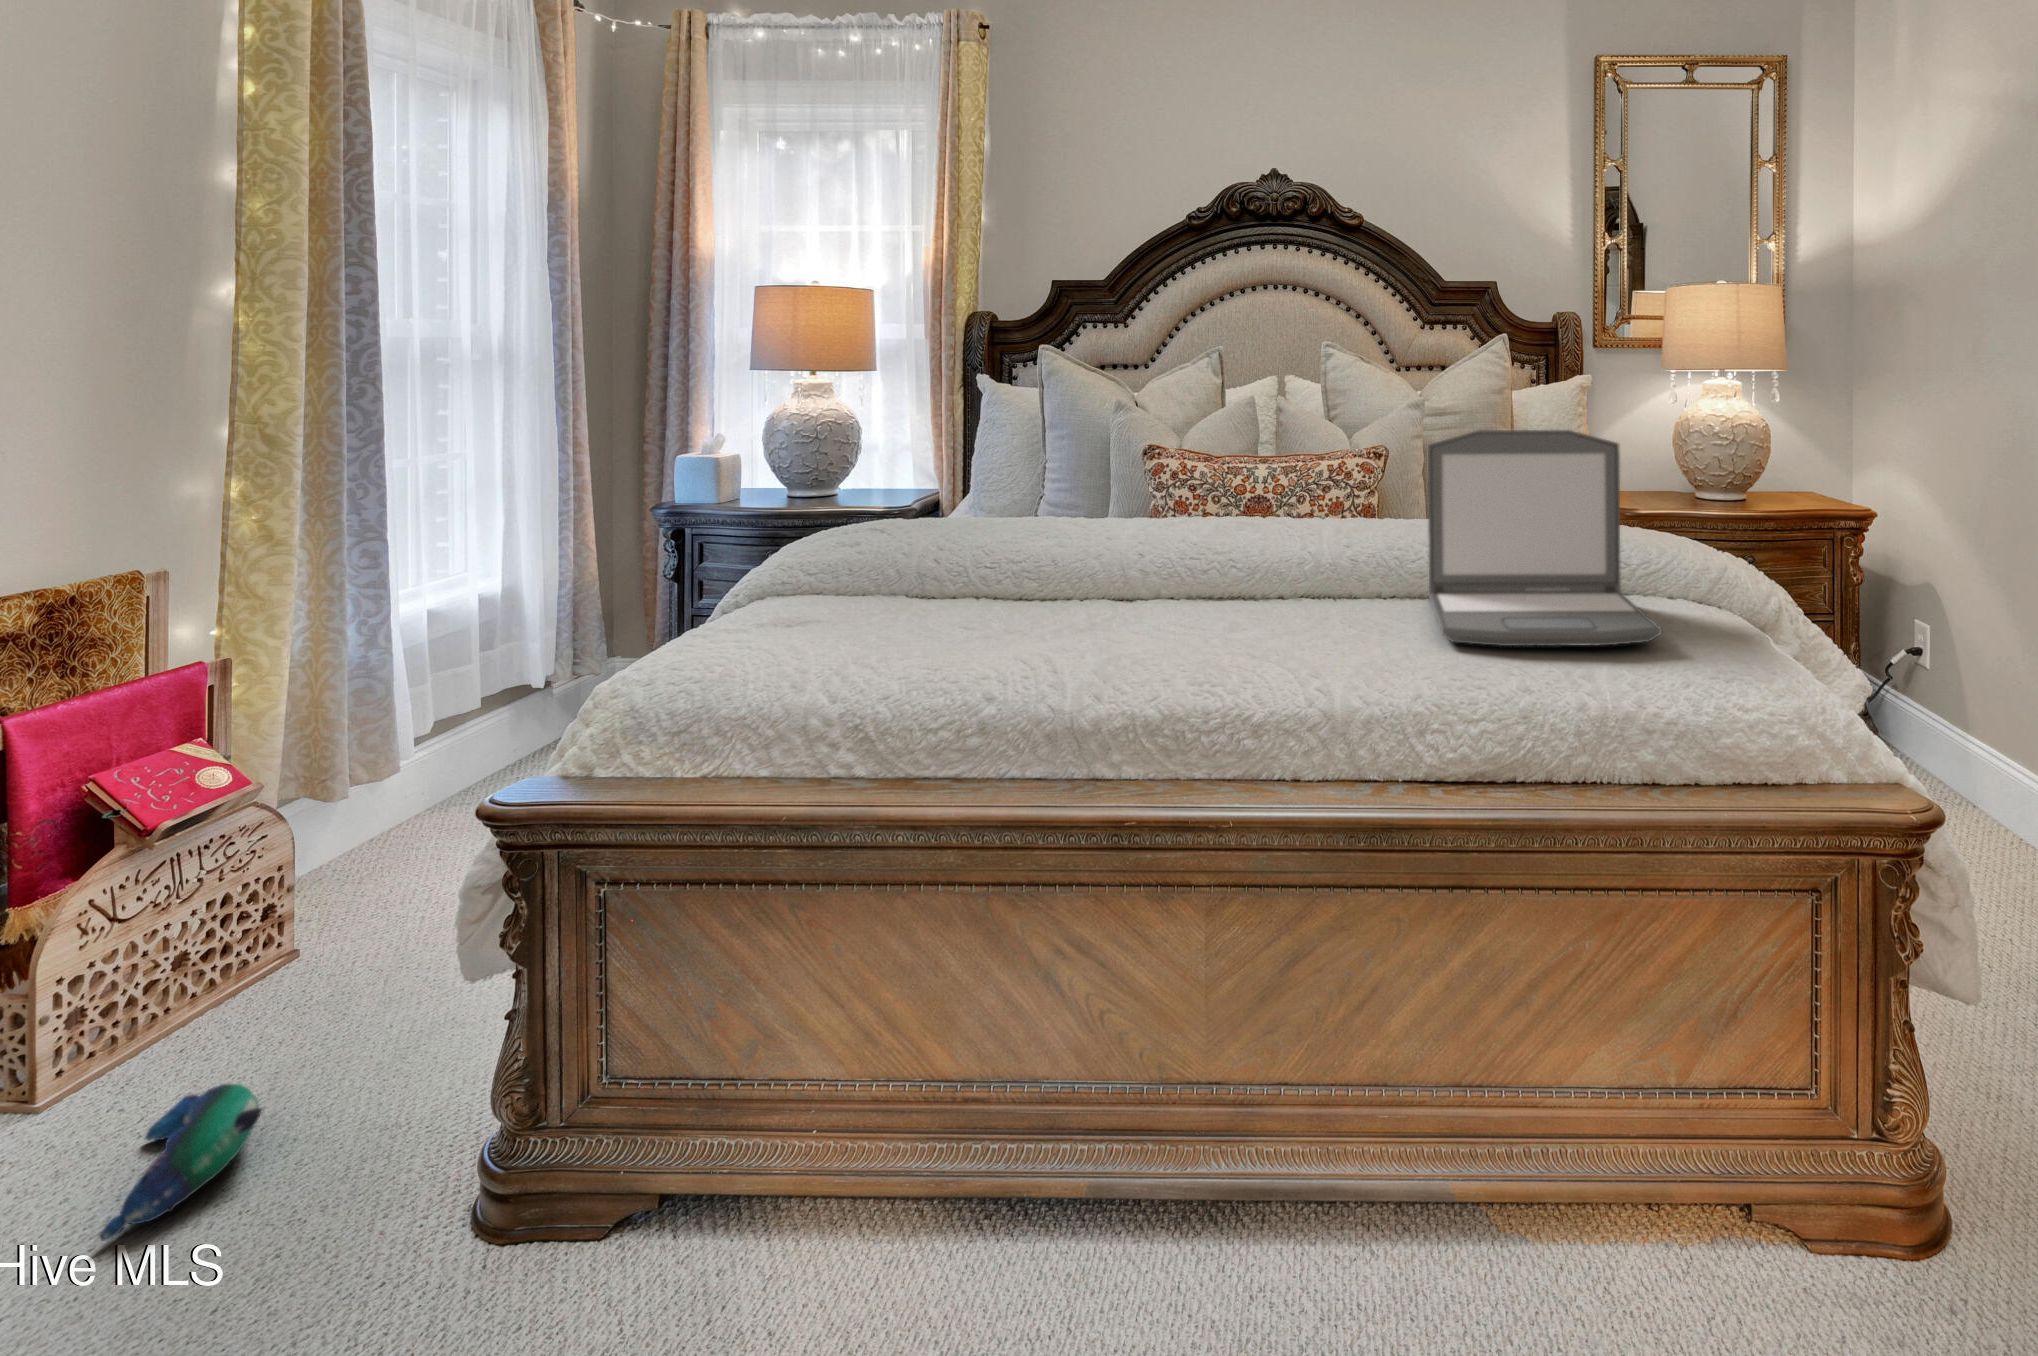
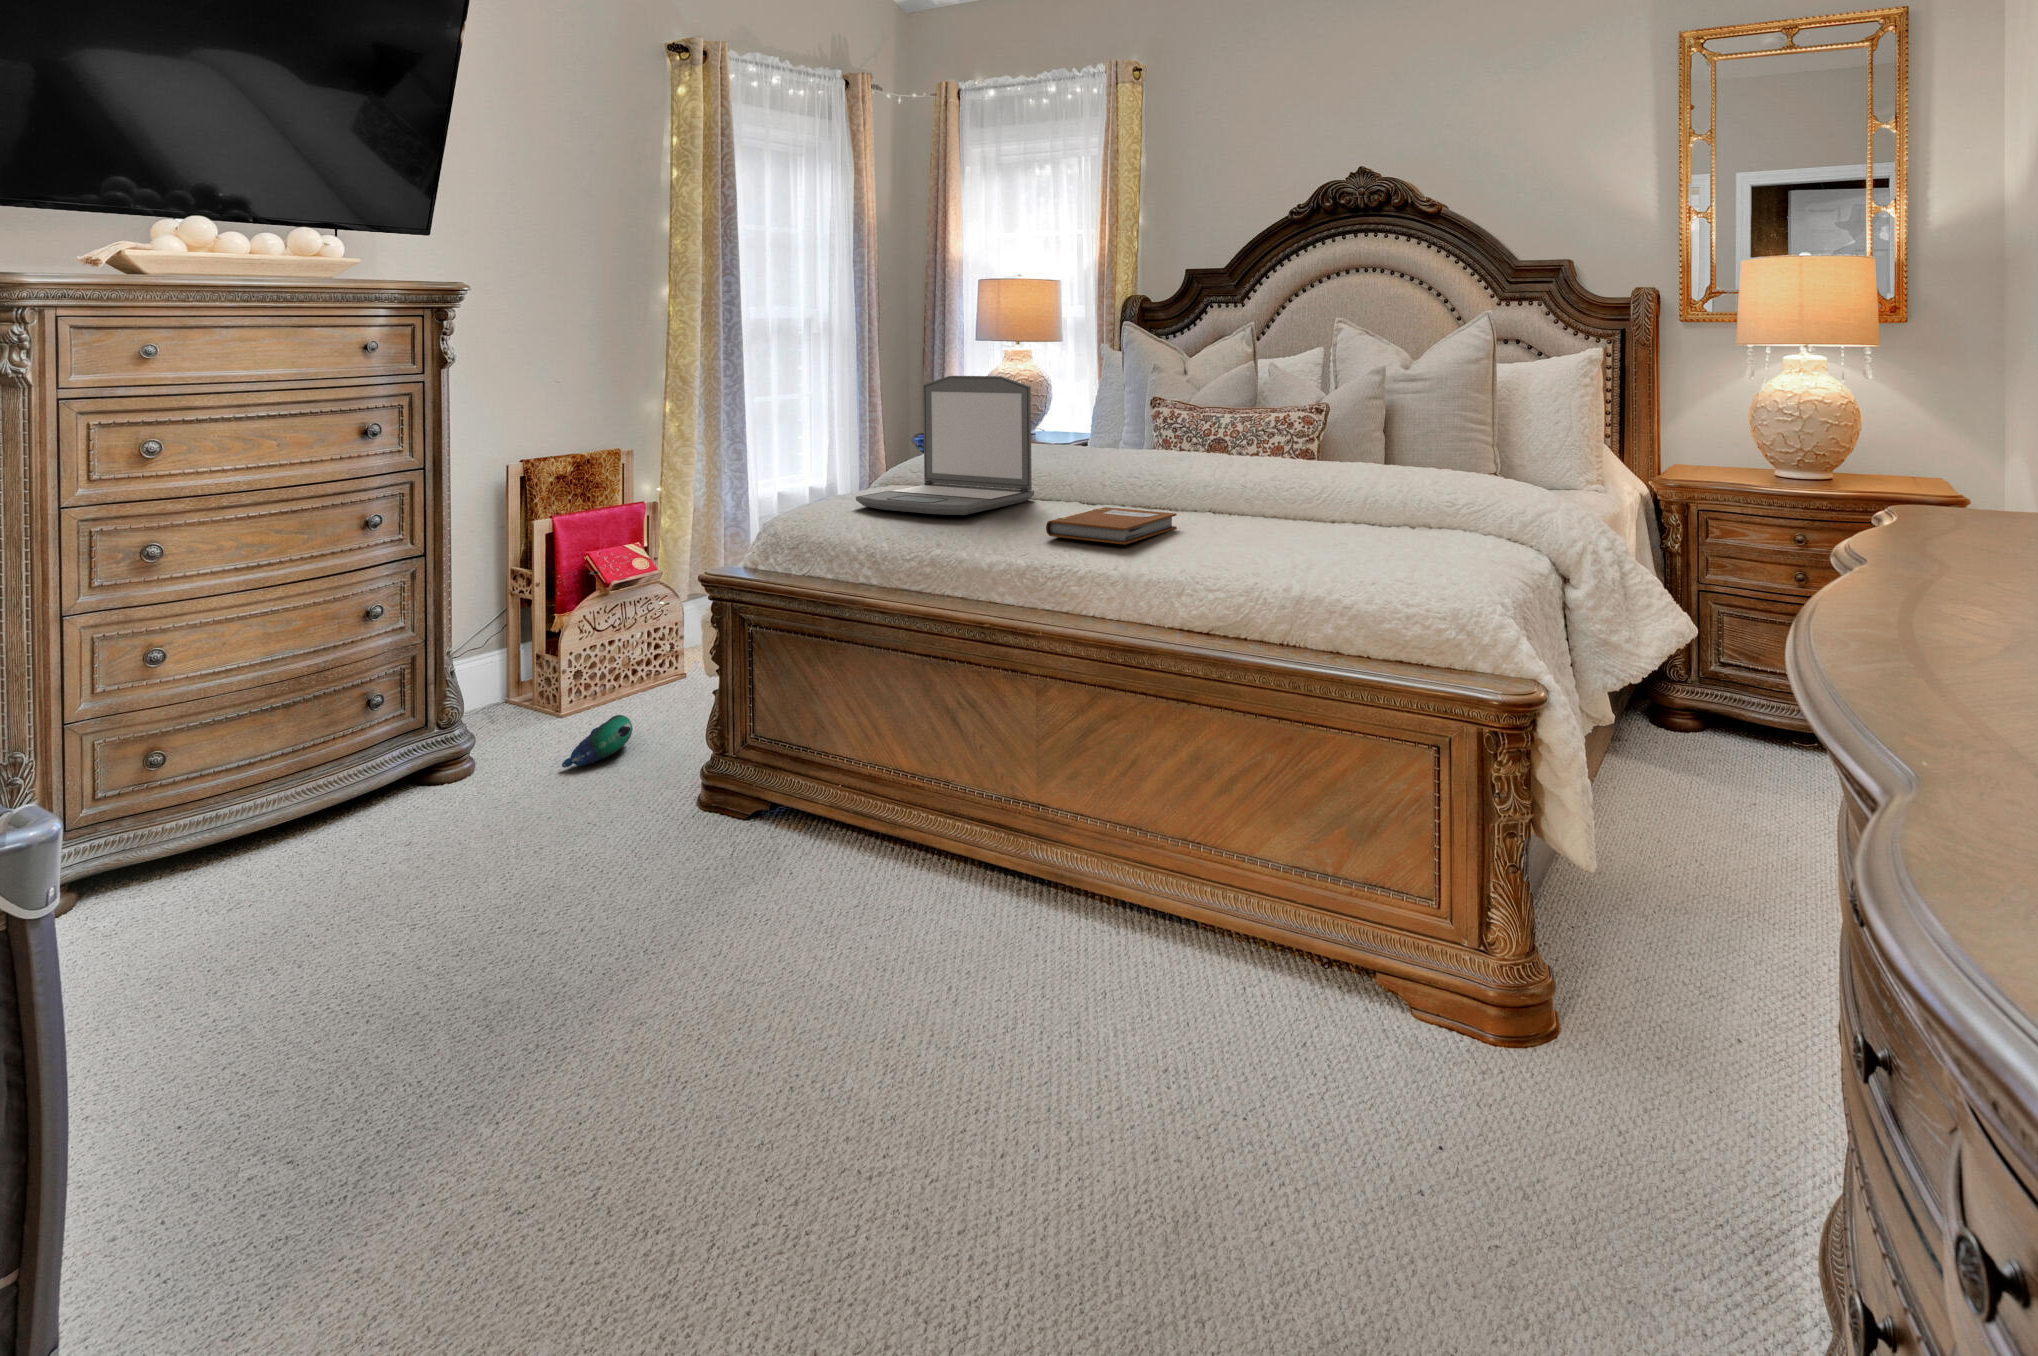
laptop: present [1428,430,1662,646] -> present [856,376,1034,515]
notebook: none [1178,609,1319,668] -> present [1046,507,1177,544]

